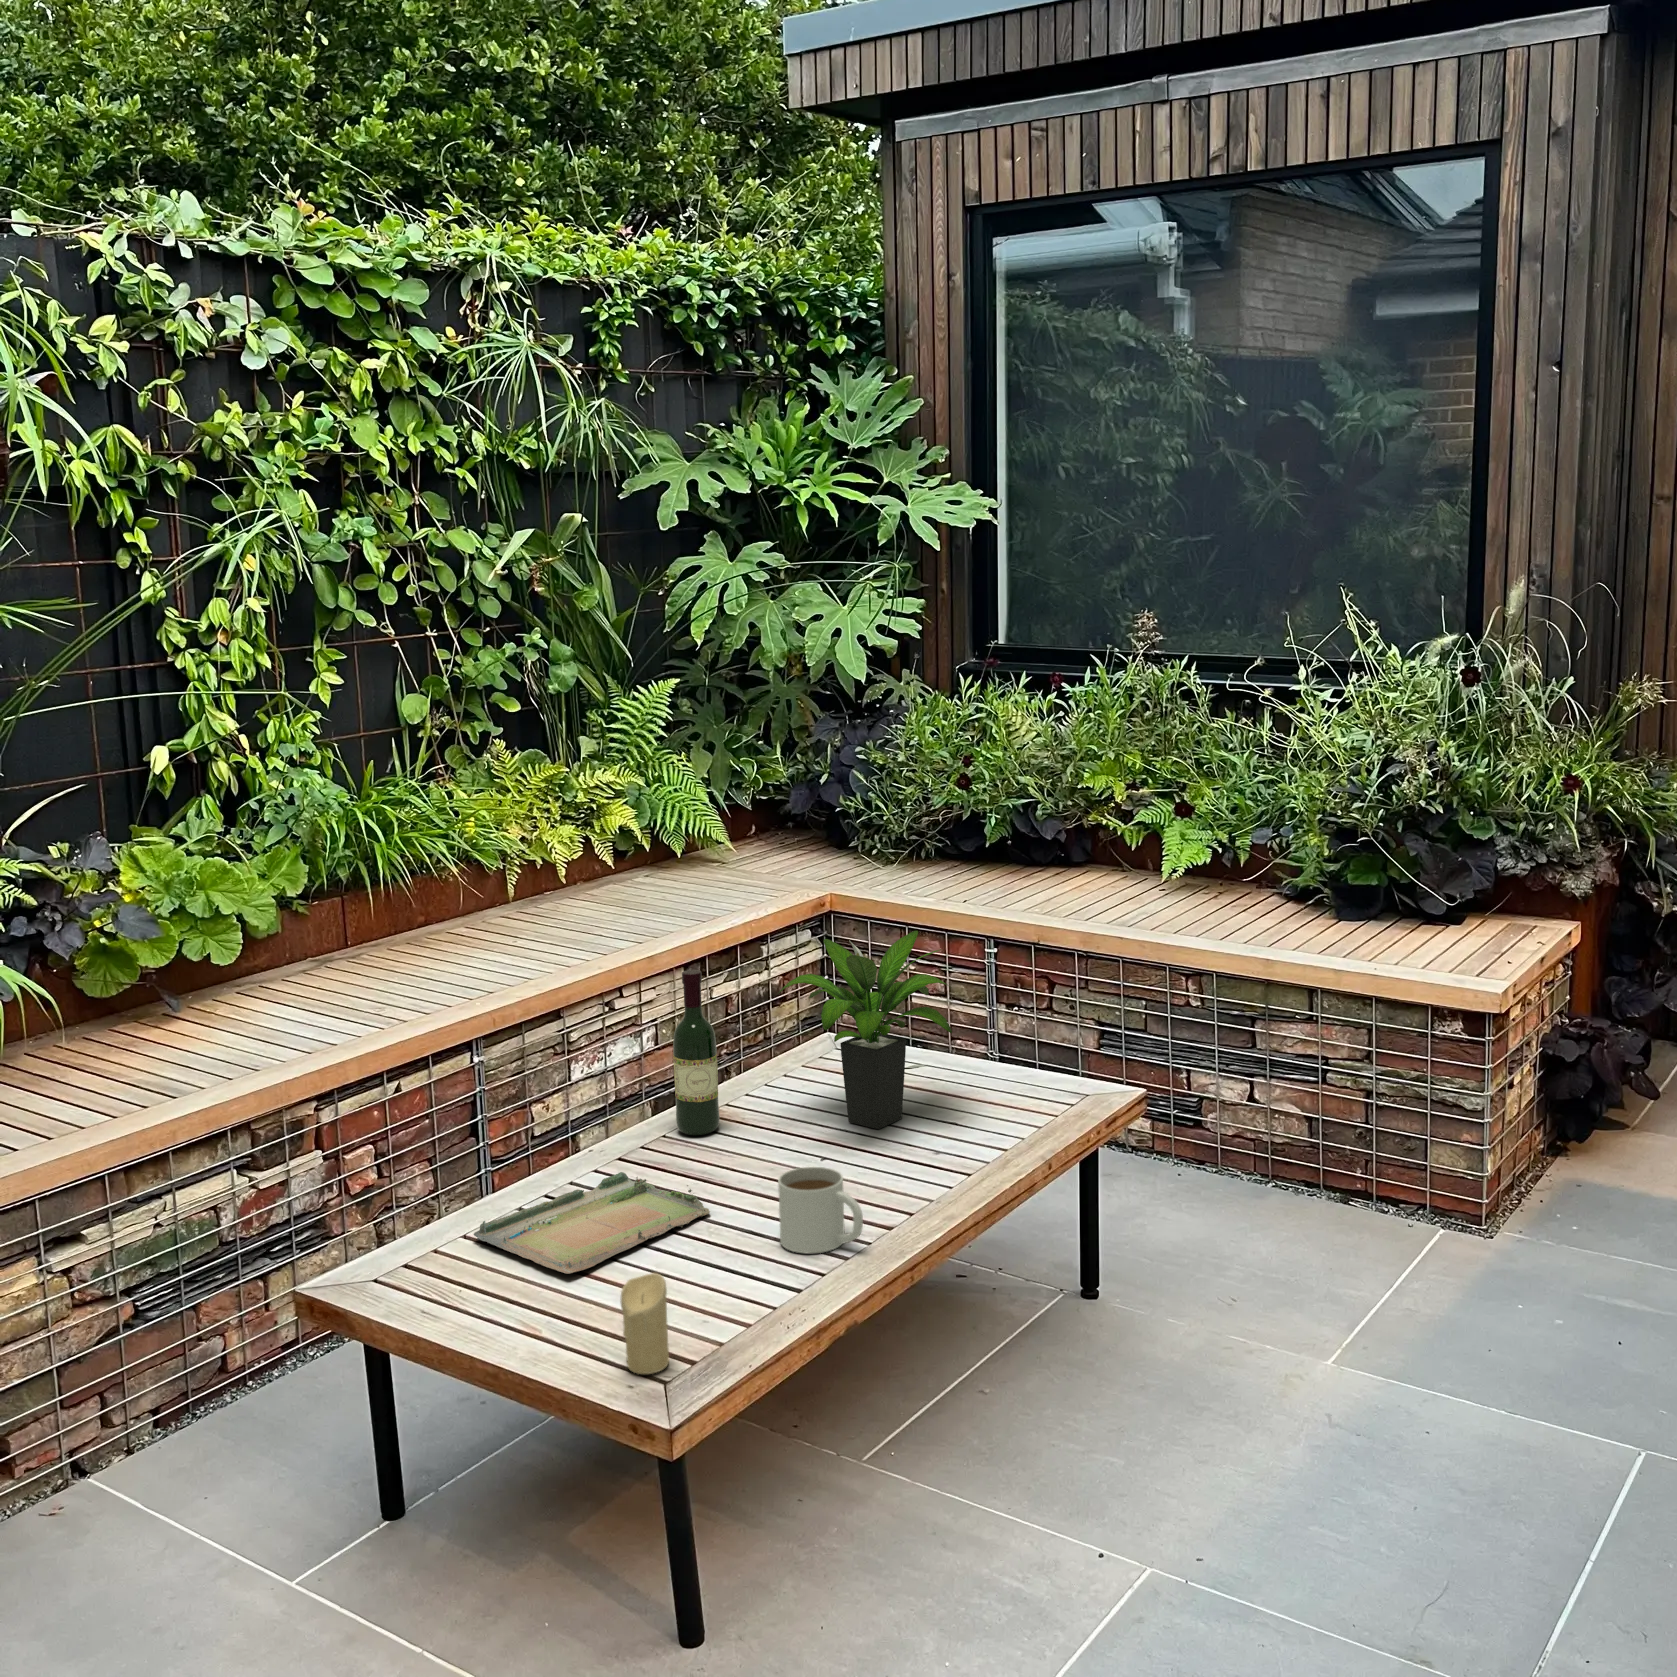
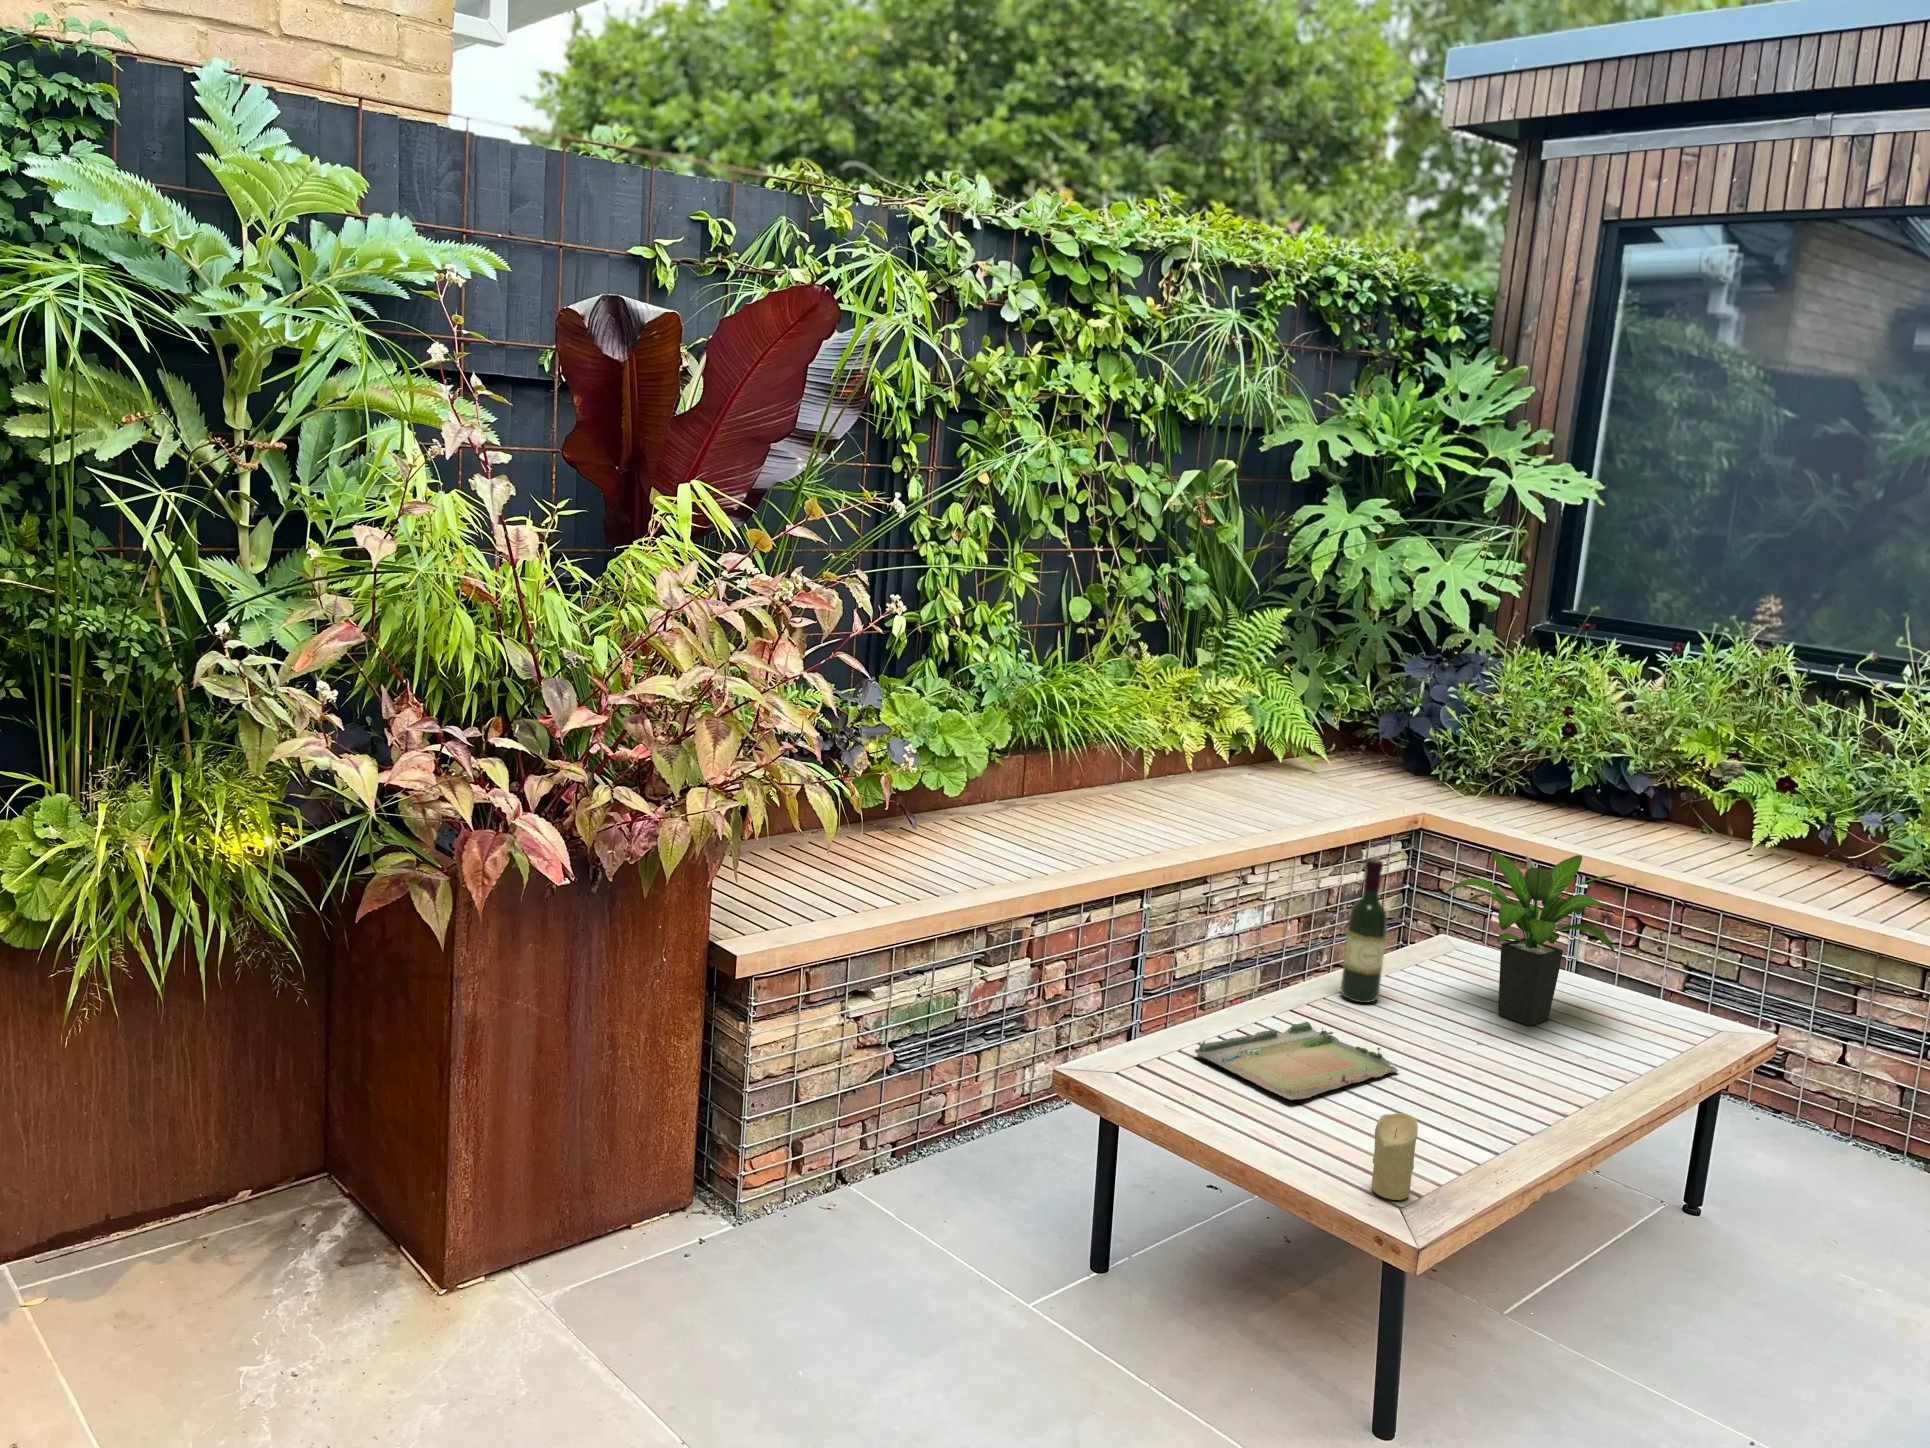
mug: present [778,1167,863,1254] -> none [1473,1047,1561,1125]

